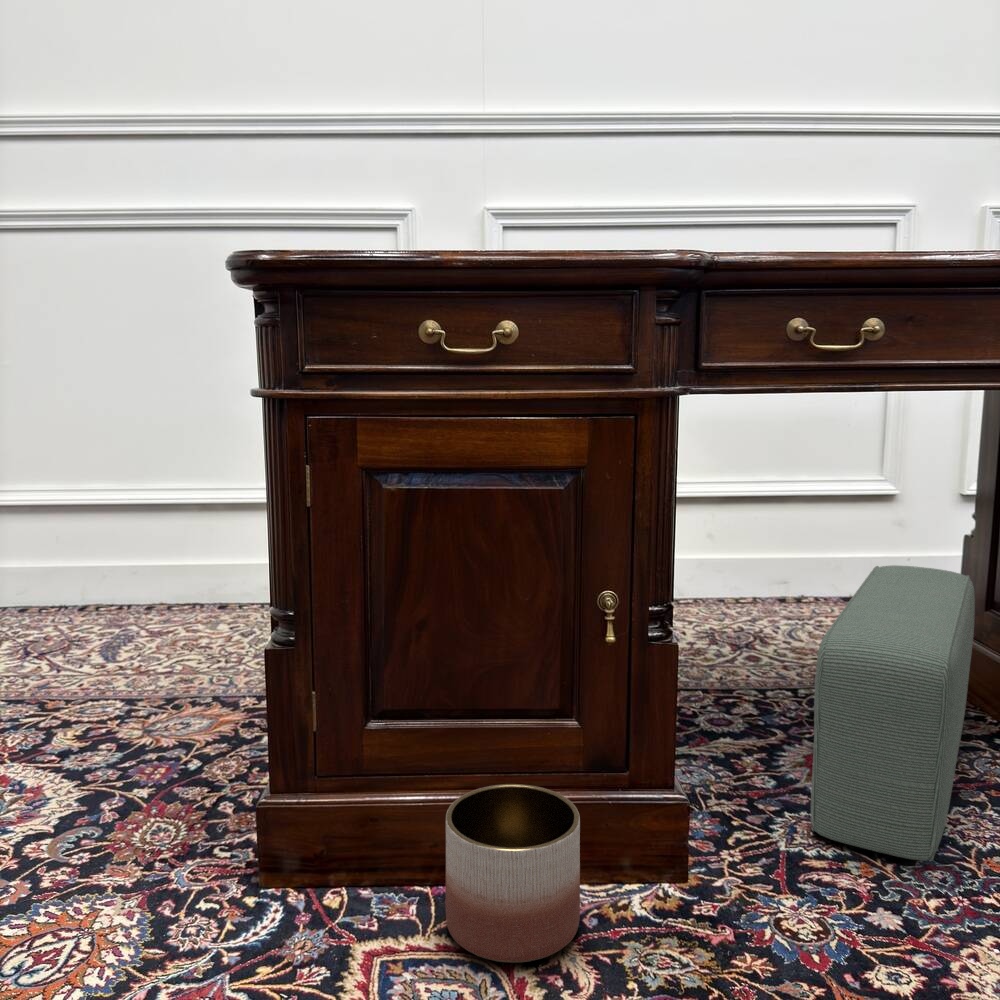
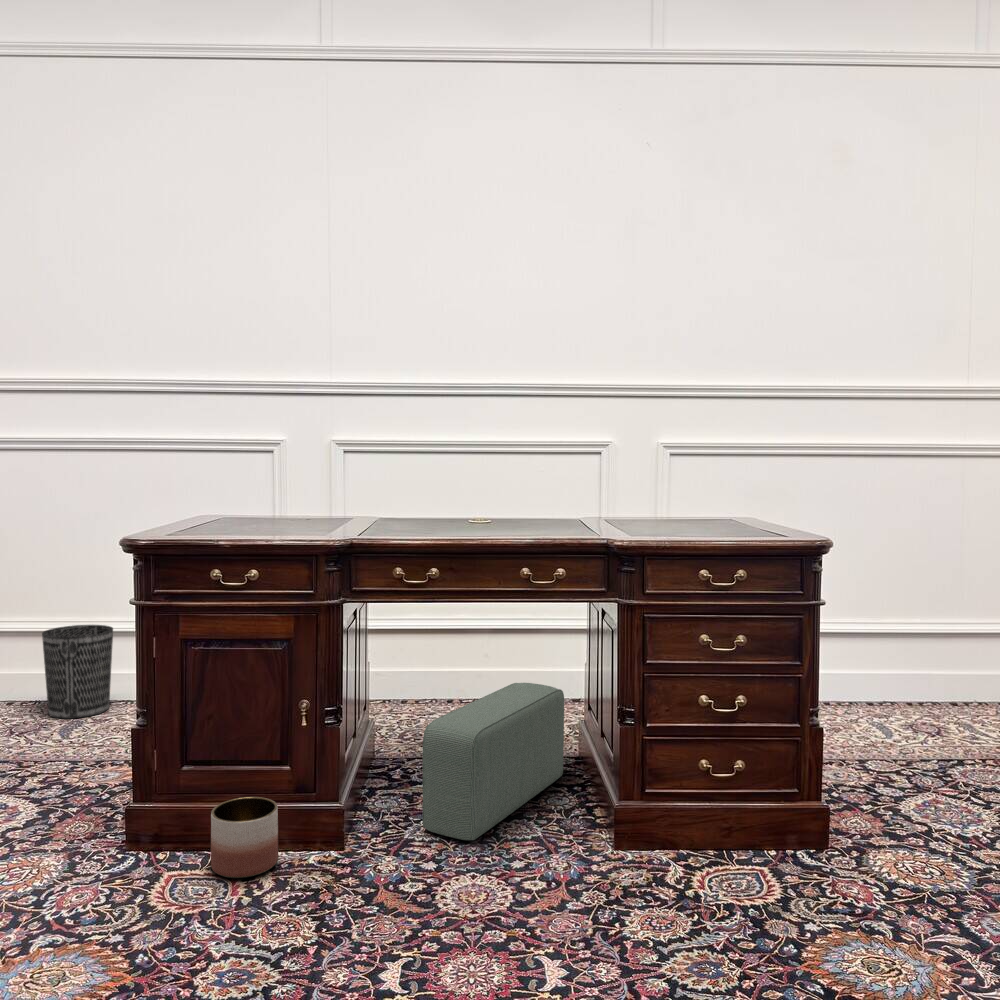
wastebasket: none [63,493,169,631] -> present [42,625,113,719]

